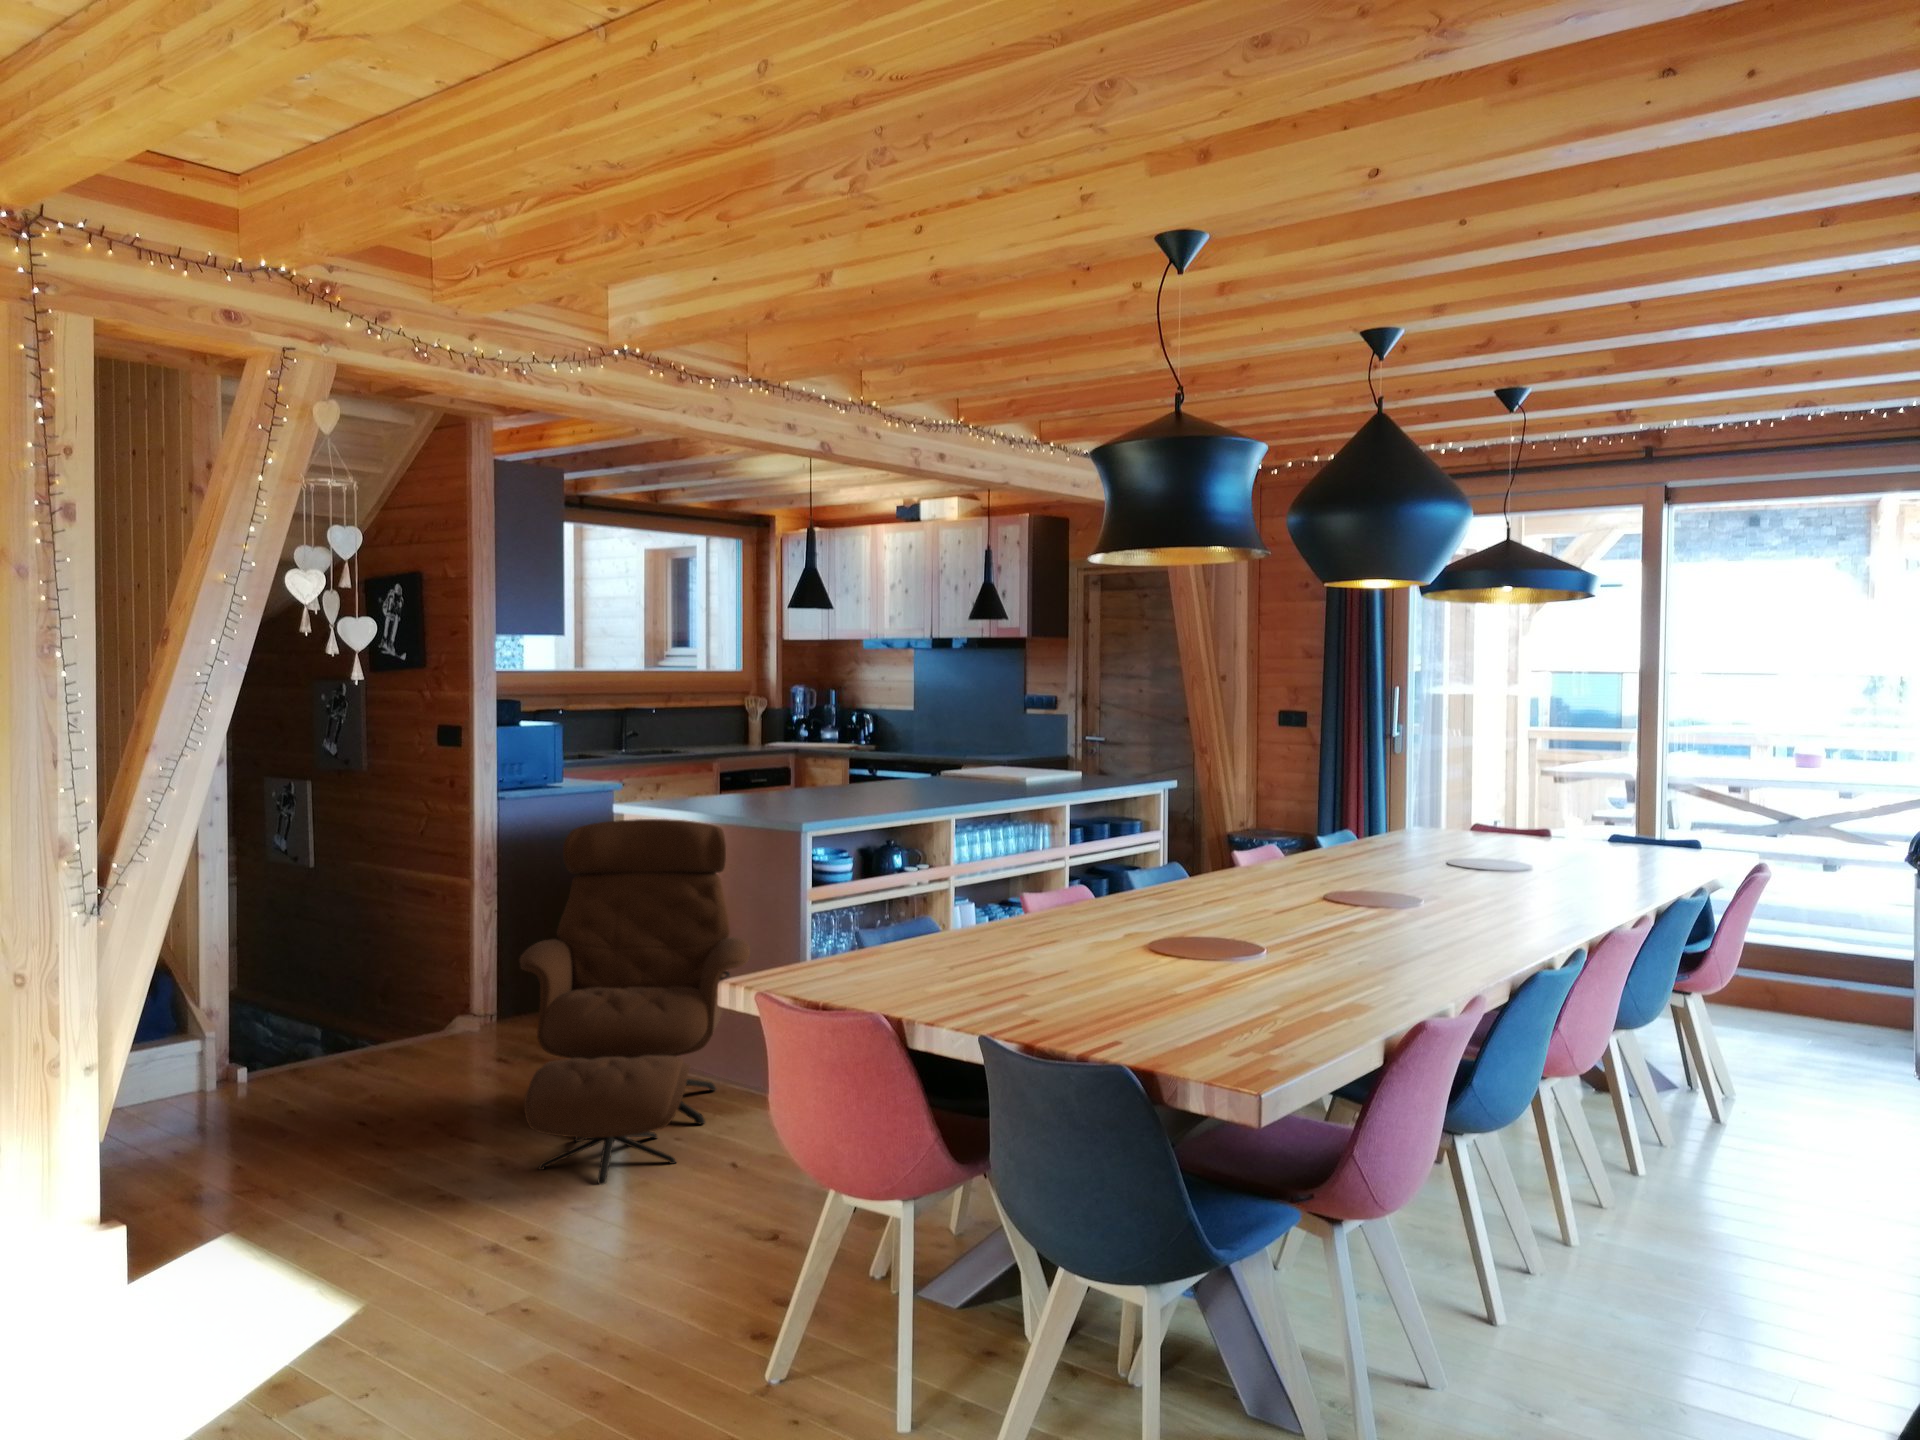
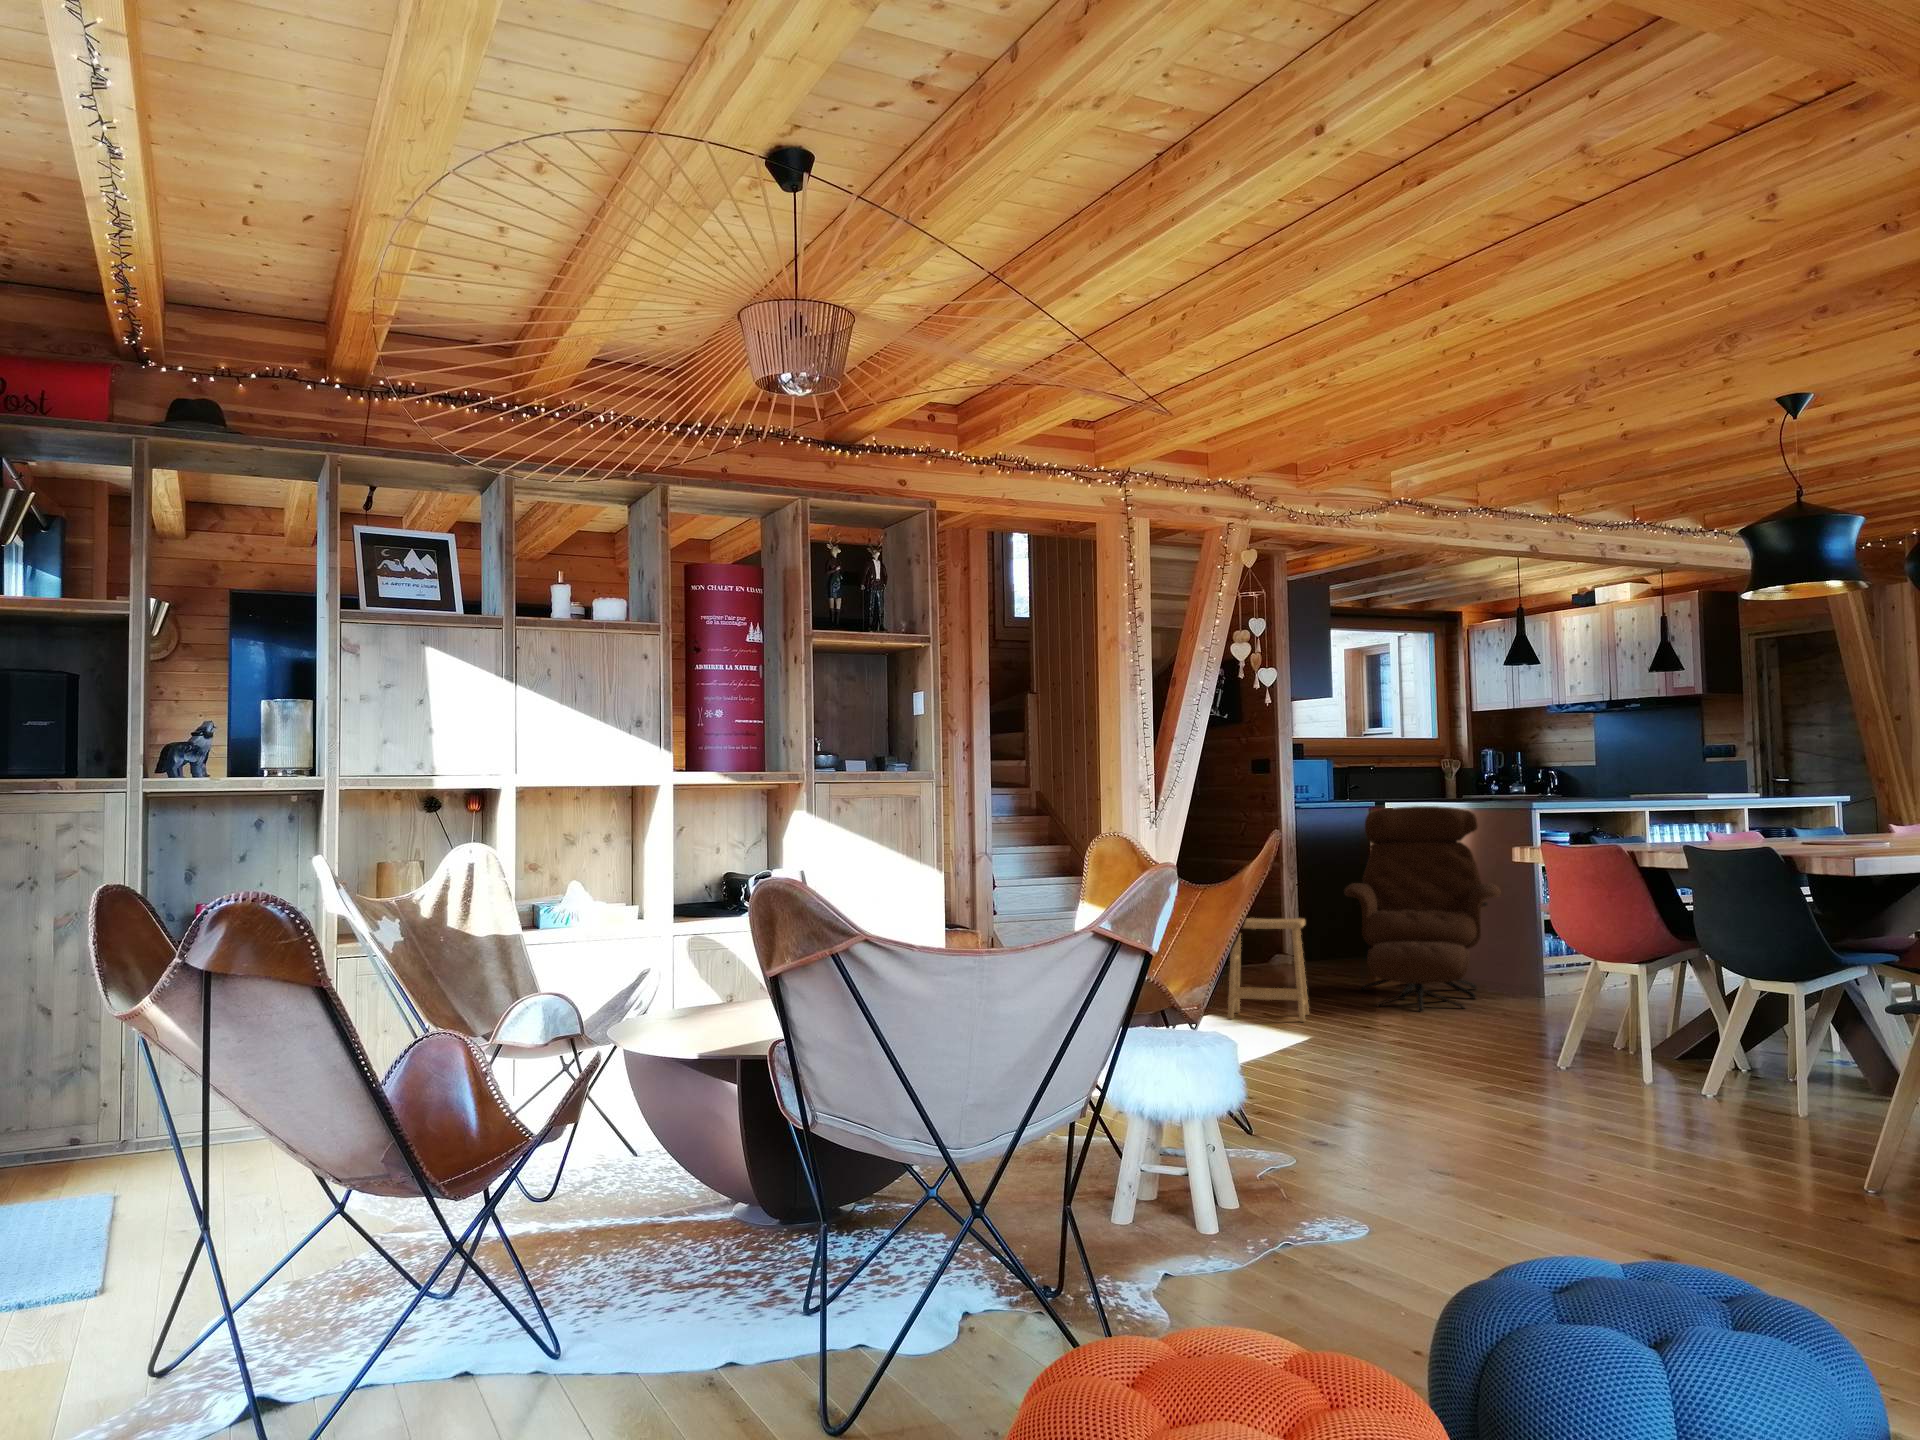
footstool: none [235,1060,405,1261] -> present [1227,918,1309,1022]

